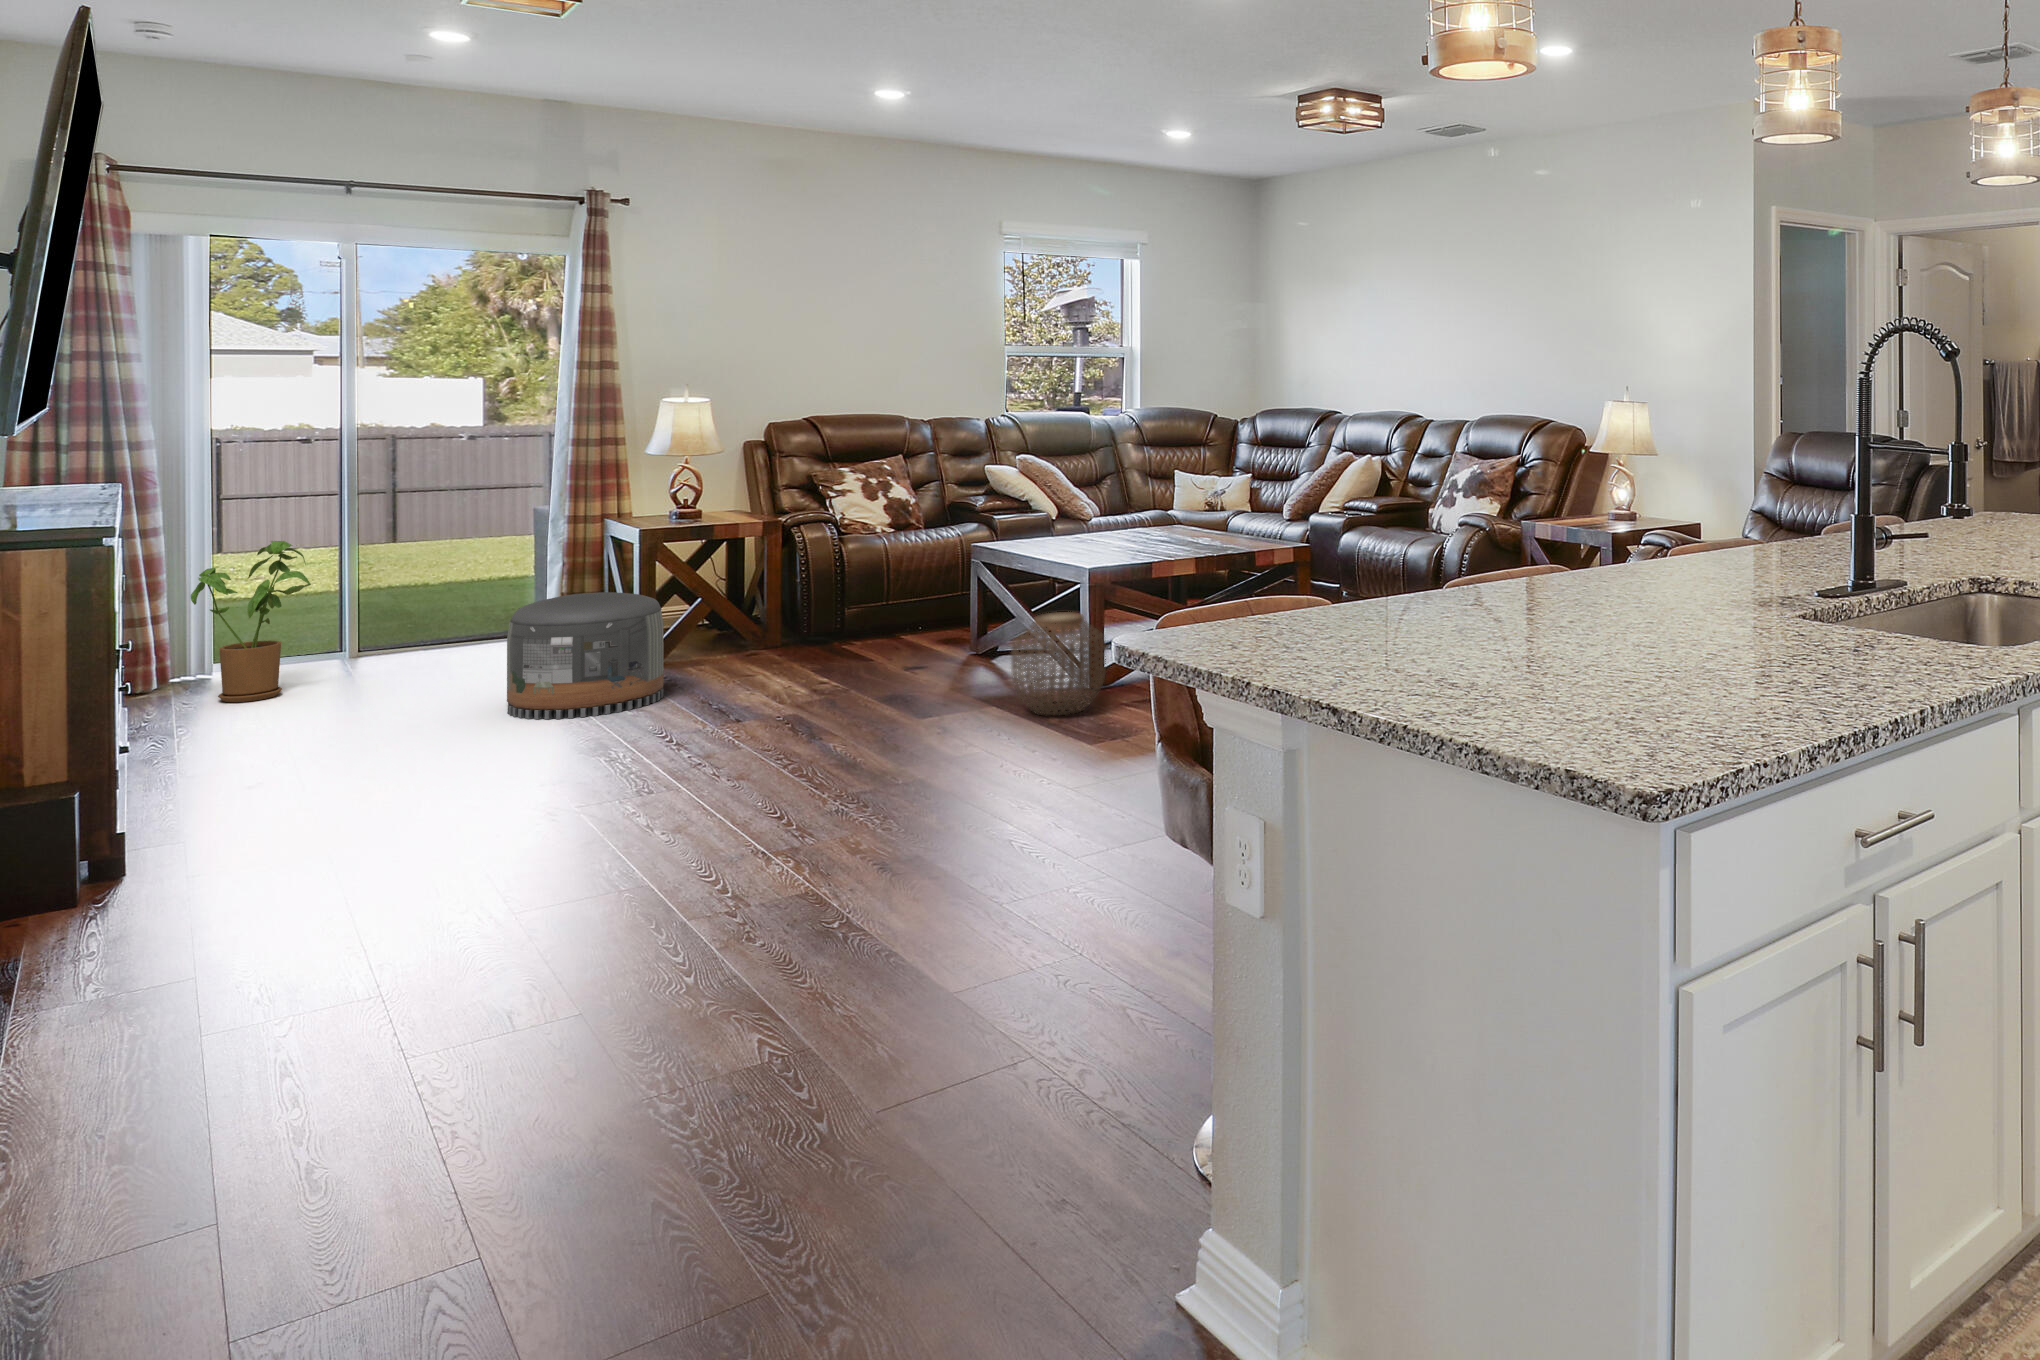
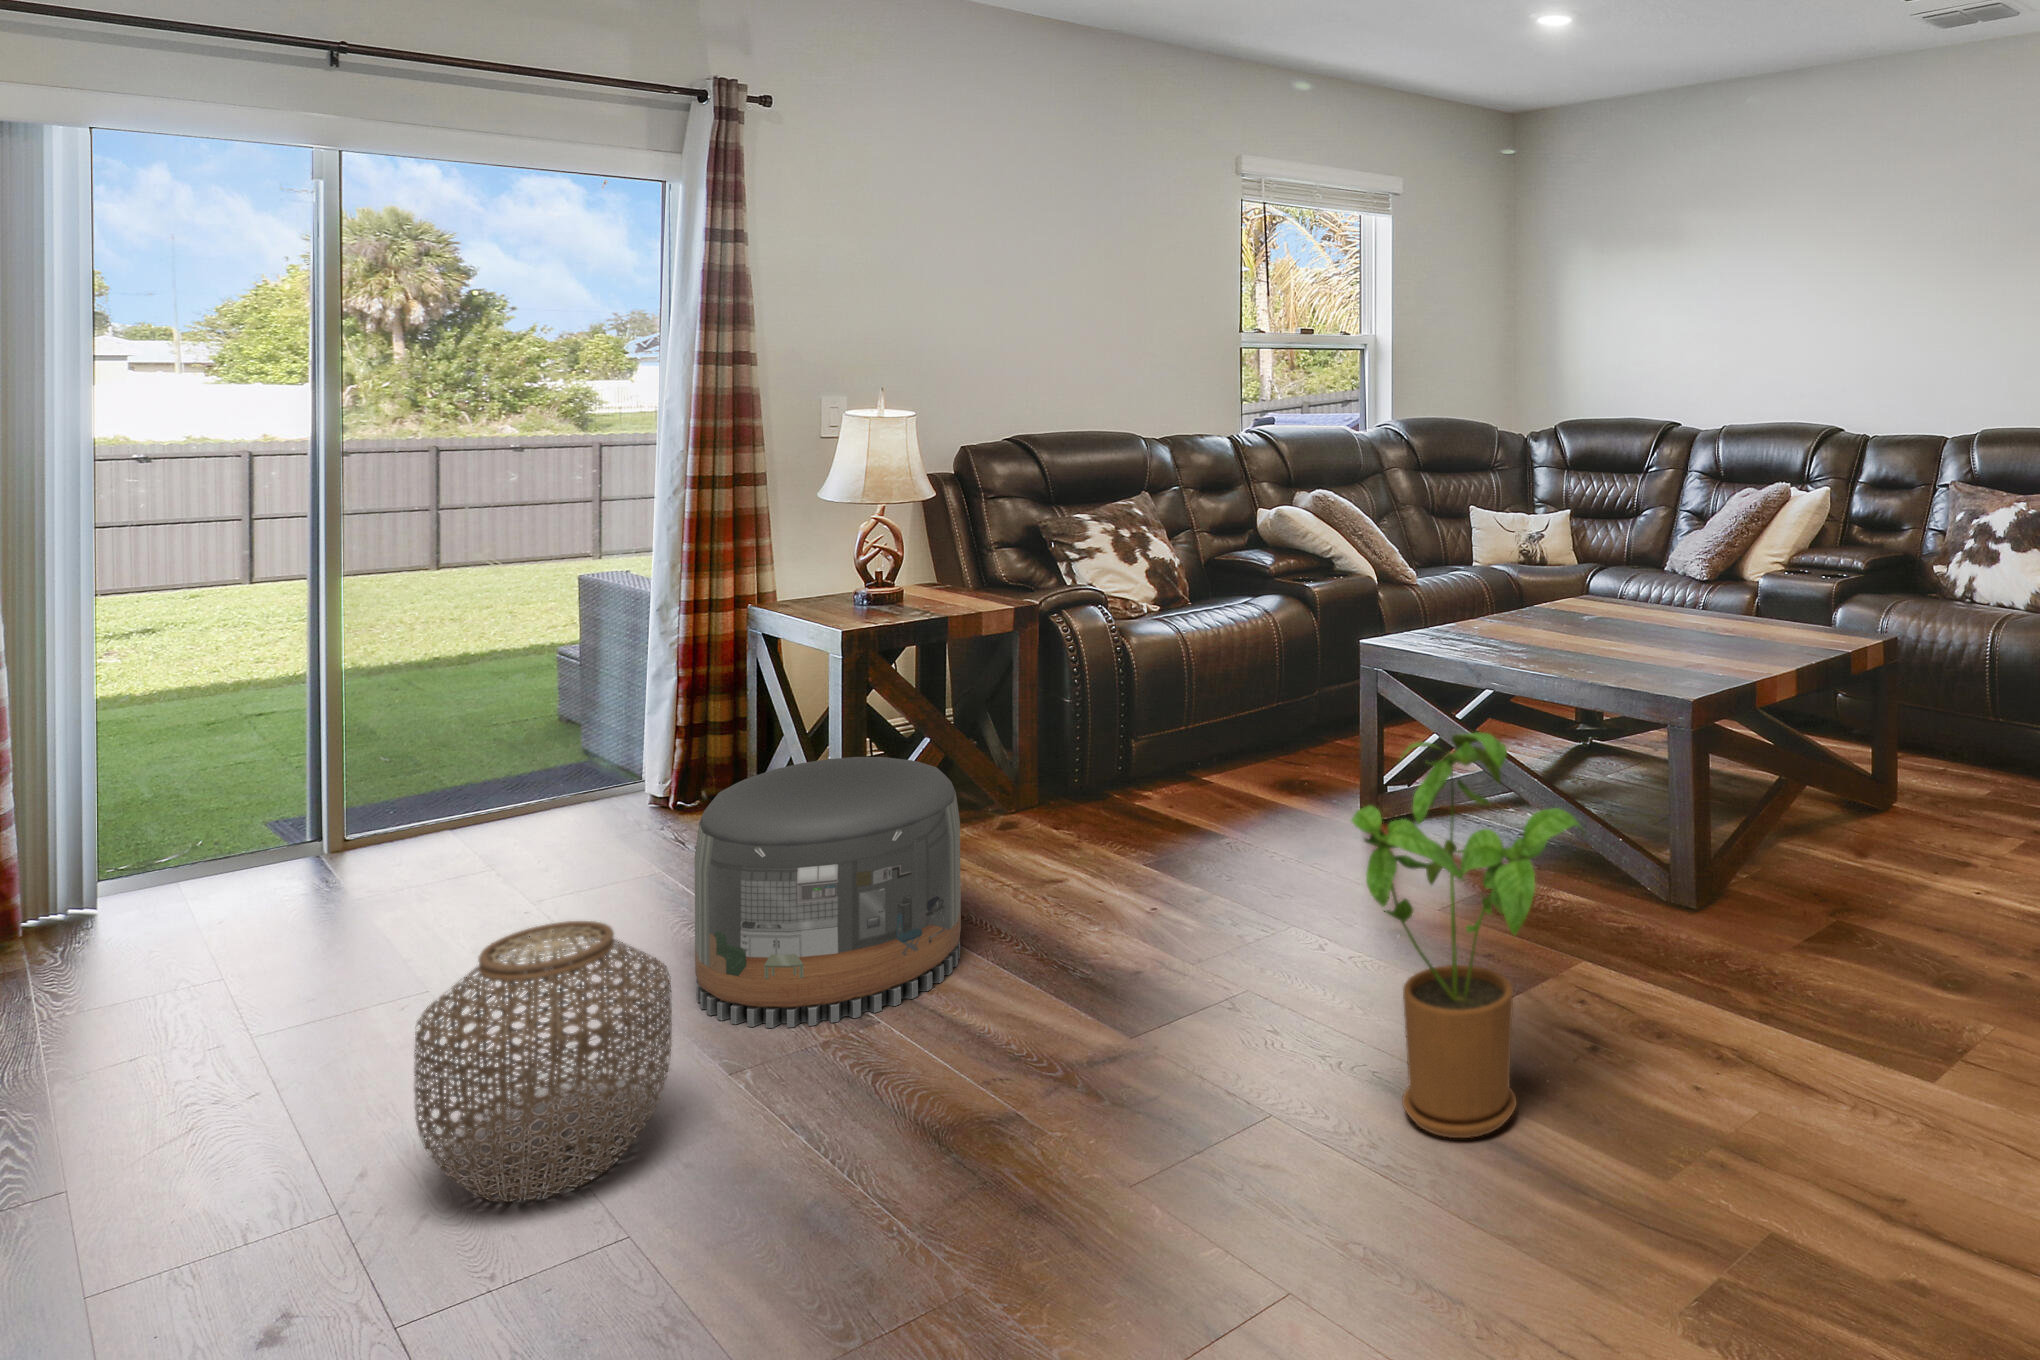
house plant: present [191,541,311,702] -> present [1351,732,1585,1138]
woven basket: present [1011,612,1106,715] -> present [414,921,672,1202]

